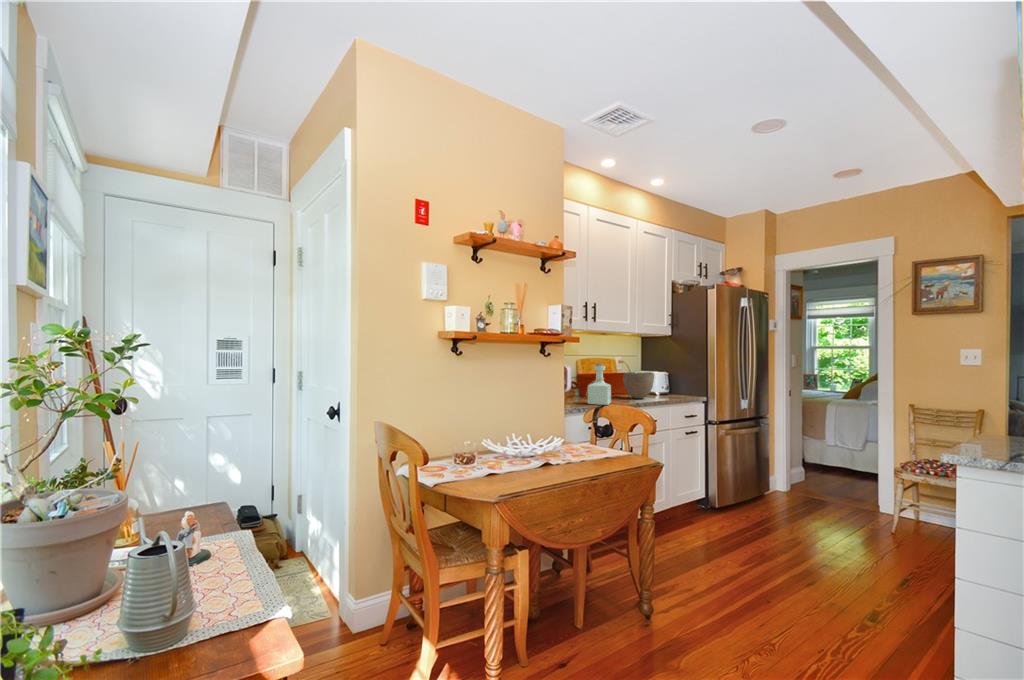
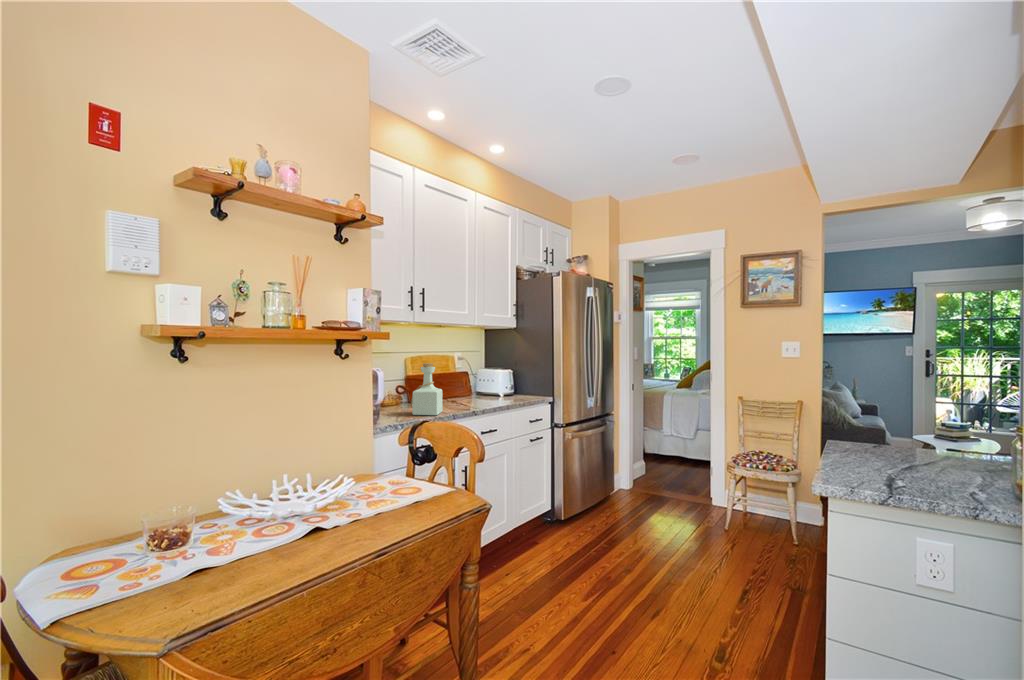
bowl: present [623,372,654,399] -> none [461,372,496,403]

